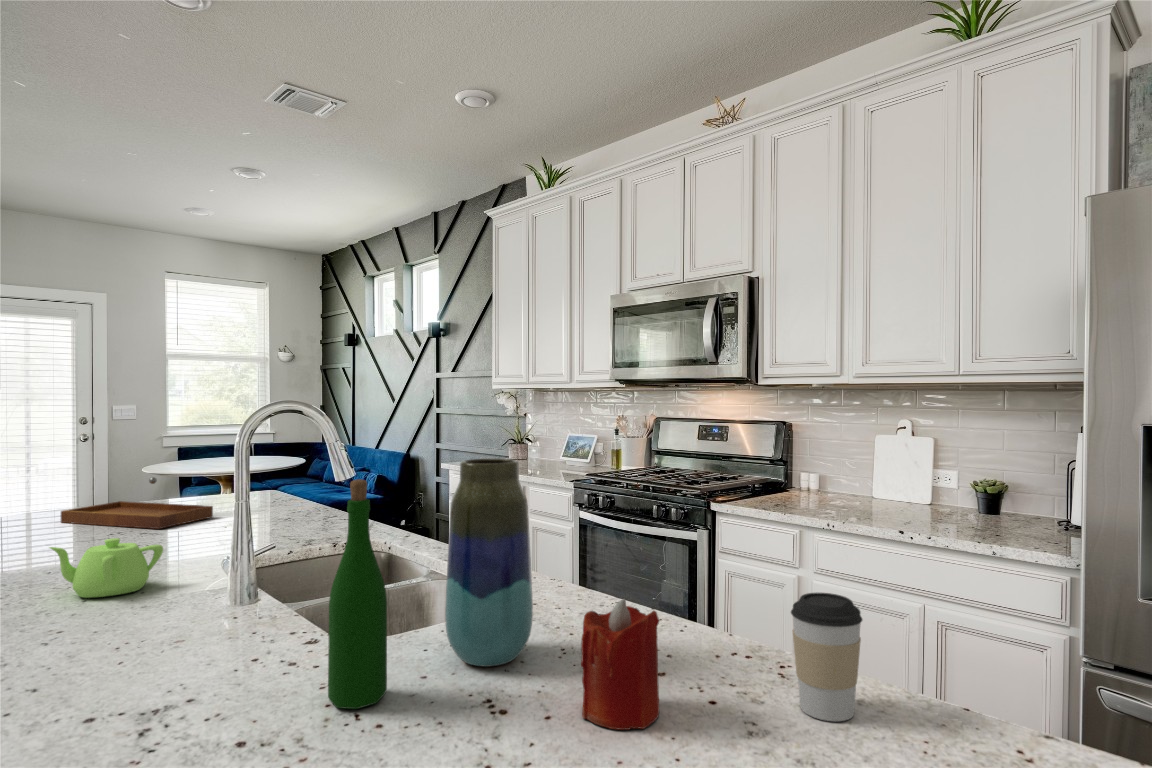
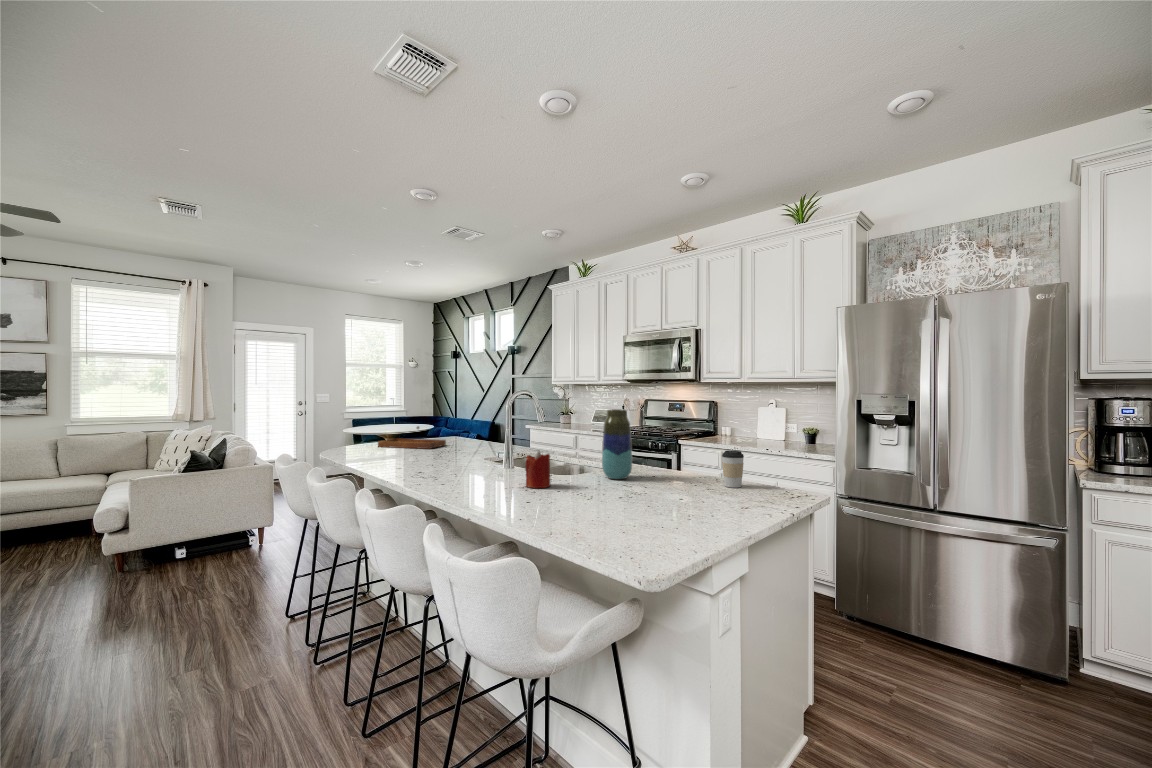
wine bottle: present [328,479,387,709] -> none [575,414,592,486]
teapot: present [50,538,163,598] -> none [430,444,468,466]
candle: present [581,599,659,730] -> present [525,451,550,488]

